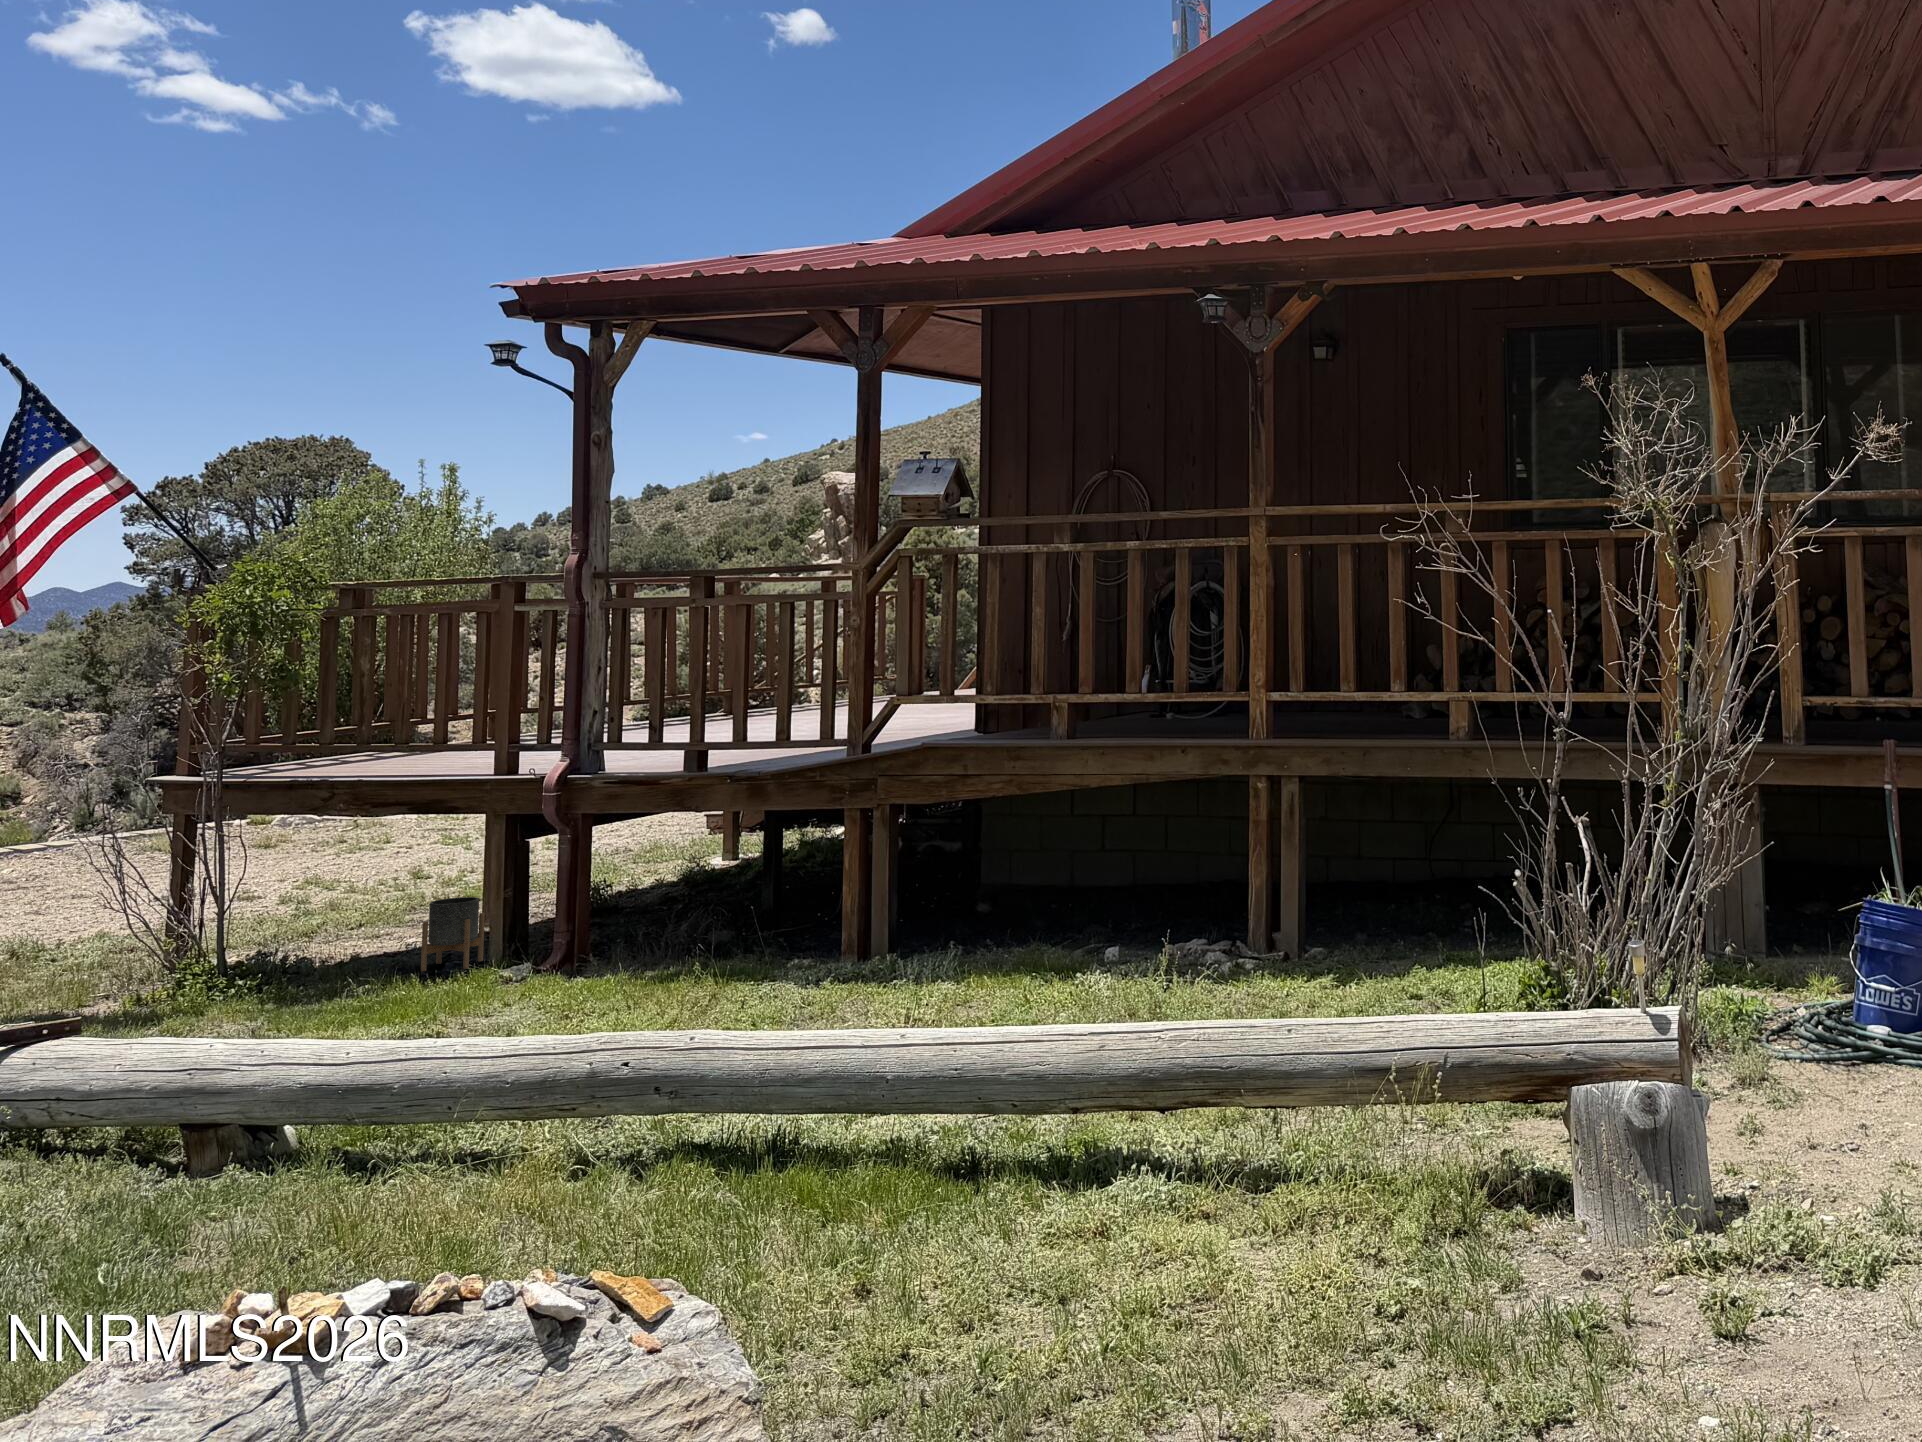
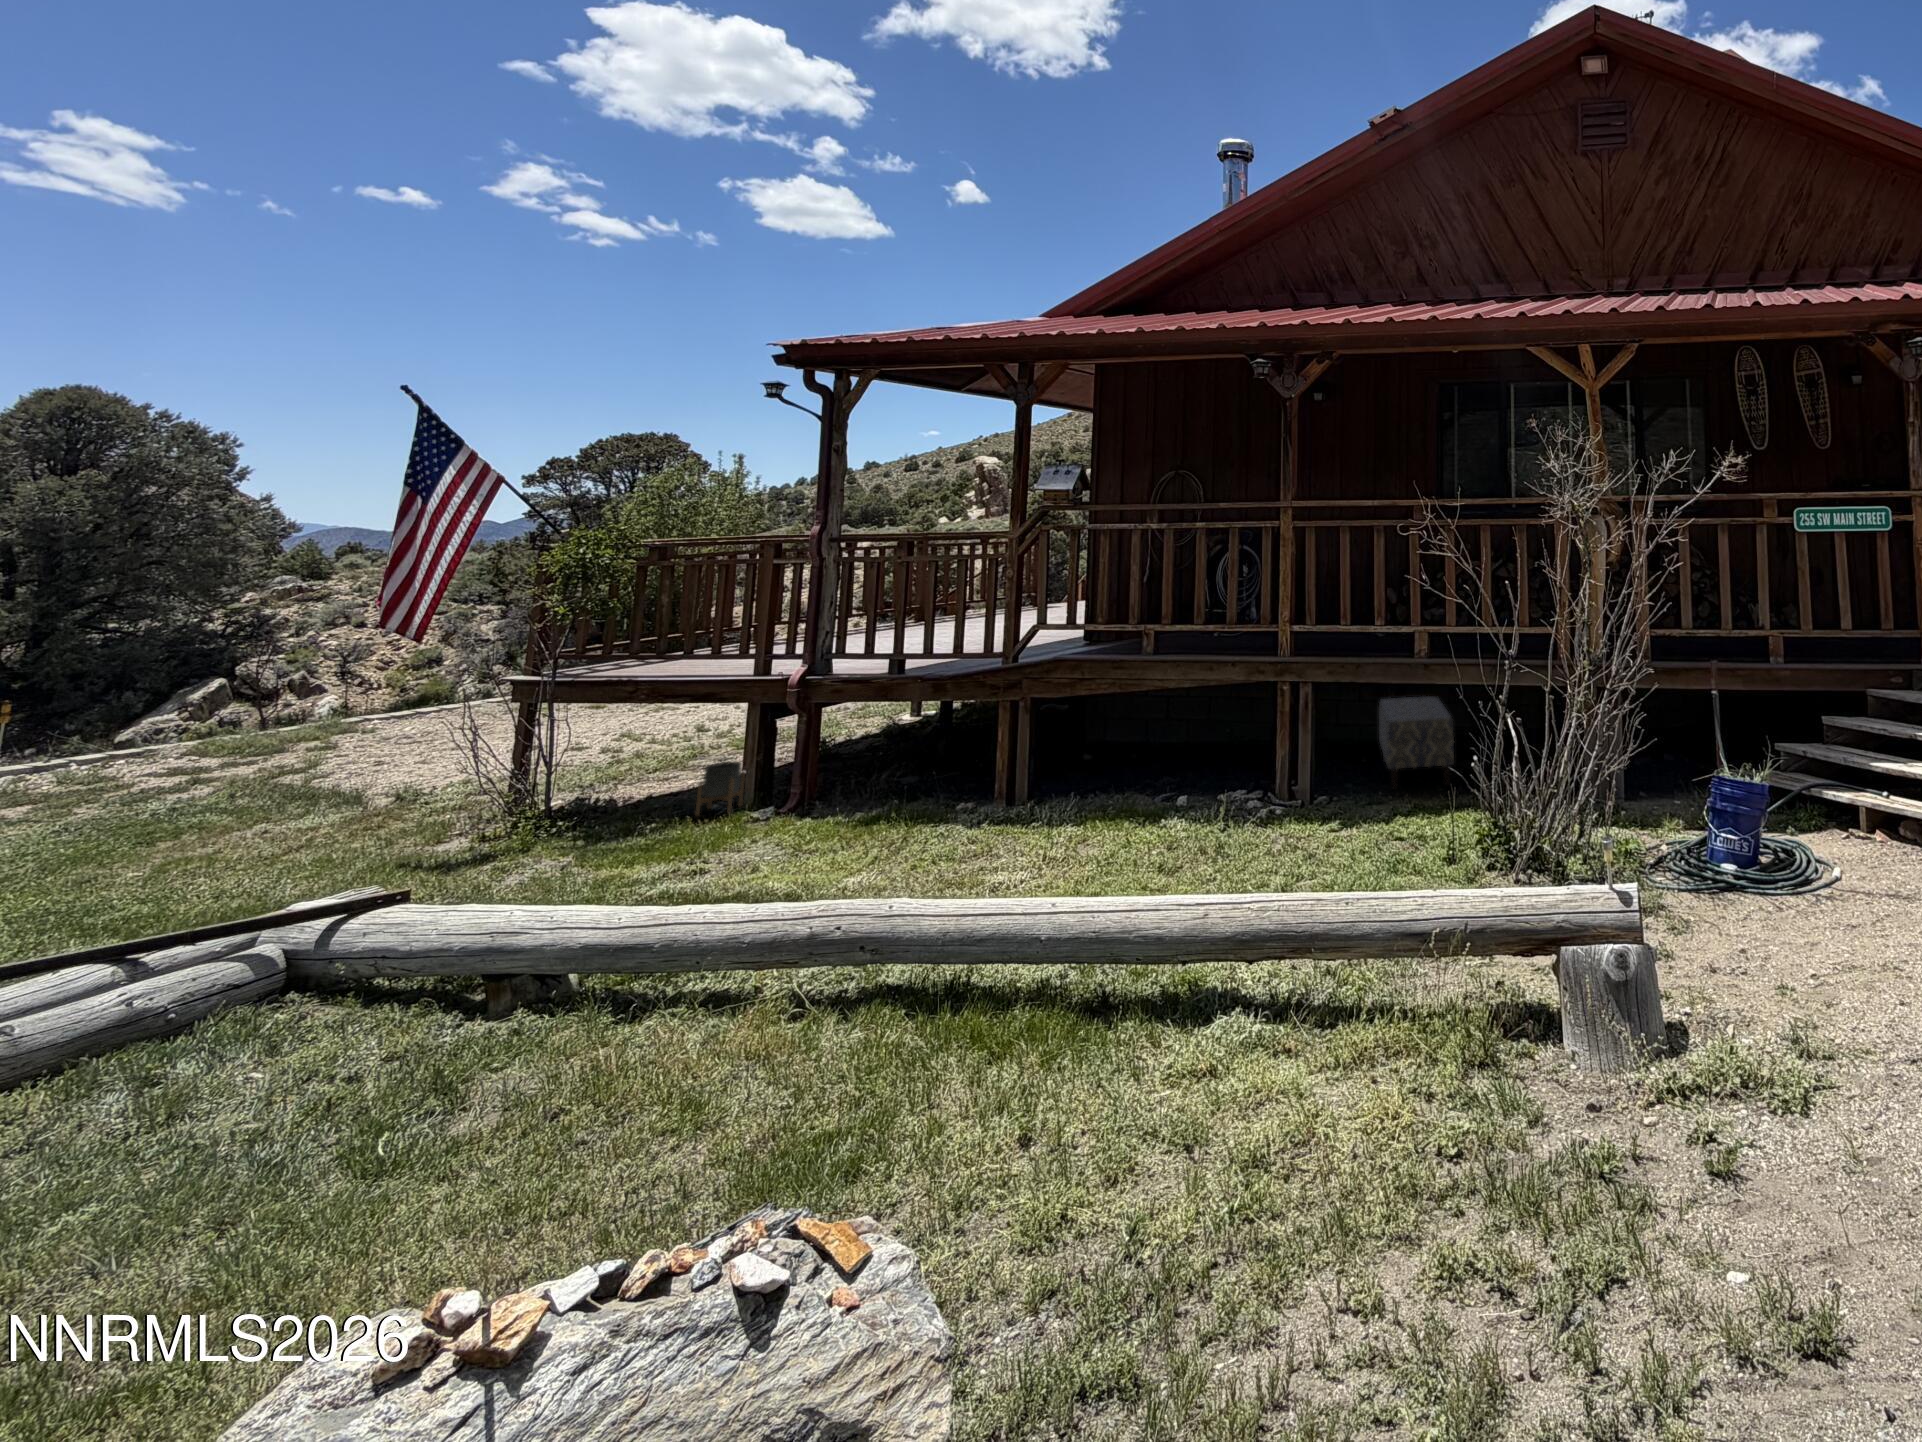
bench: none [1403,816,1509,948] -> present [1379,696,1454,790]

